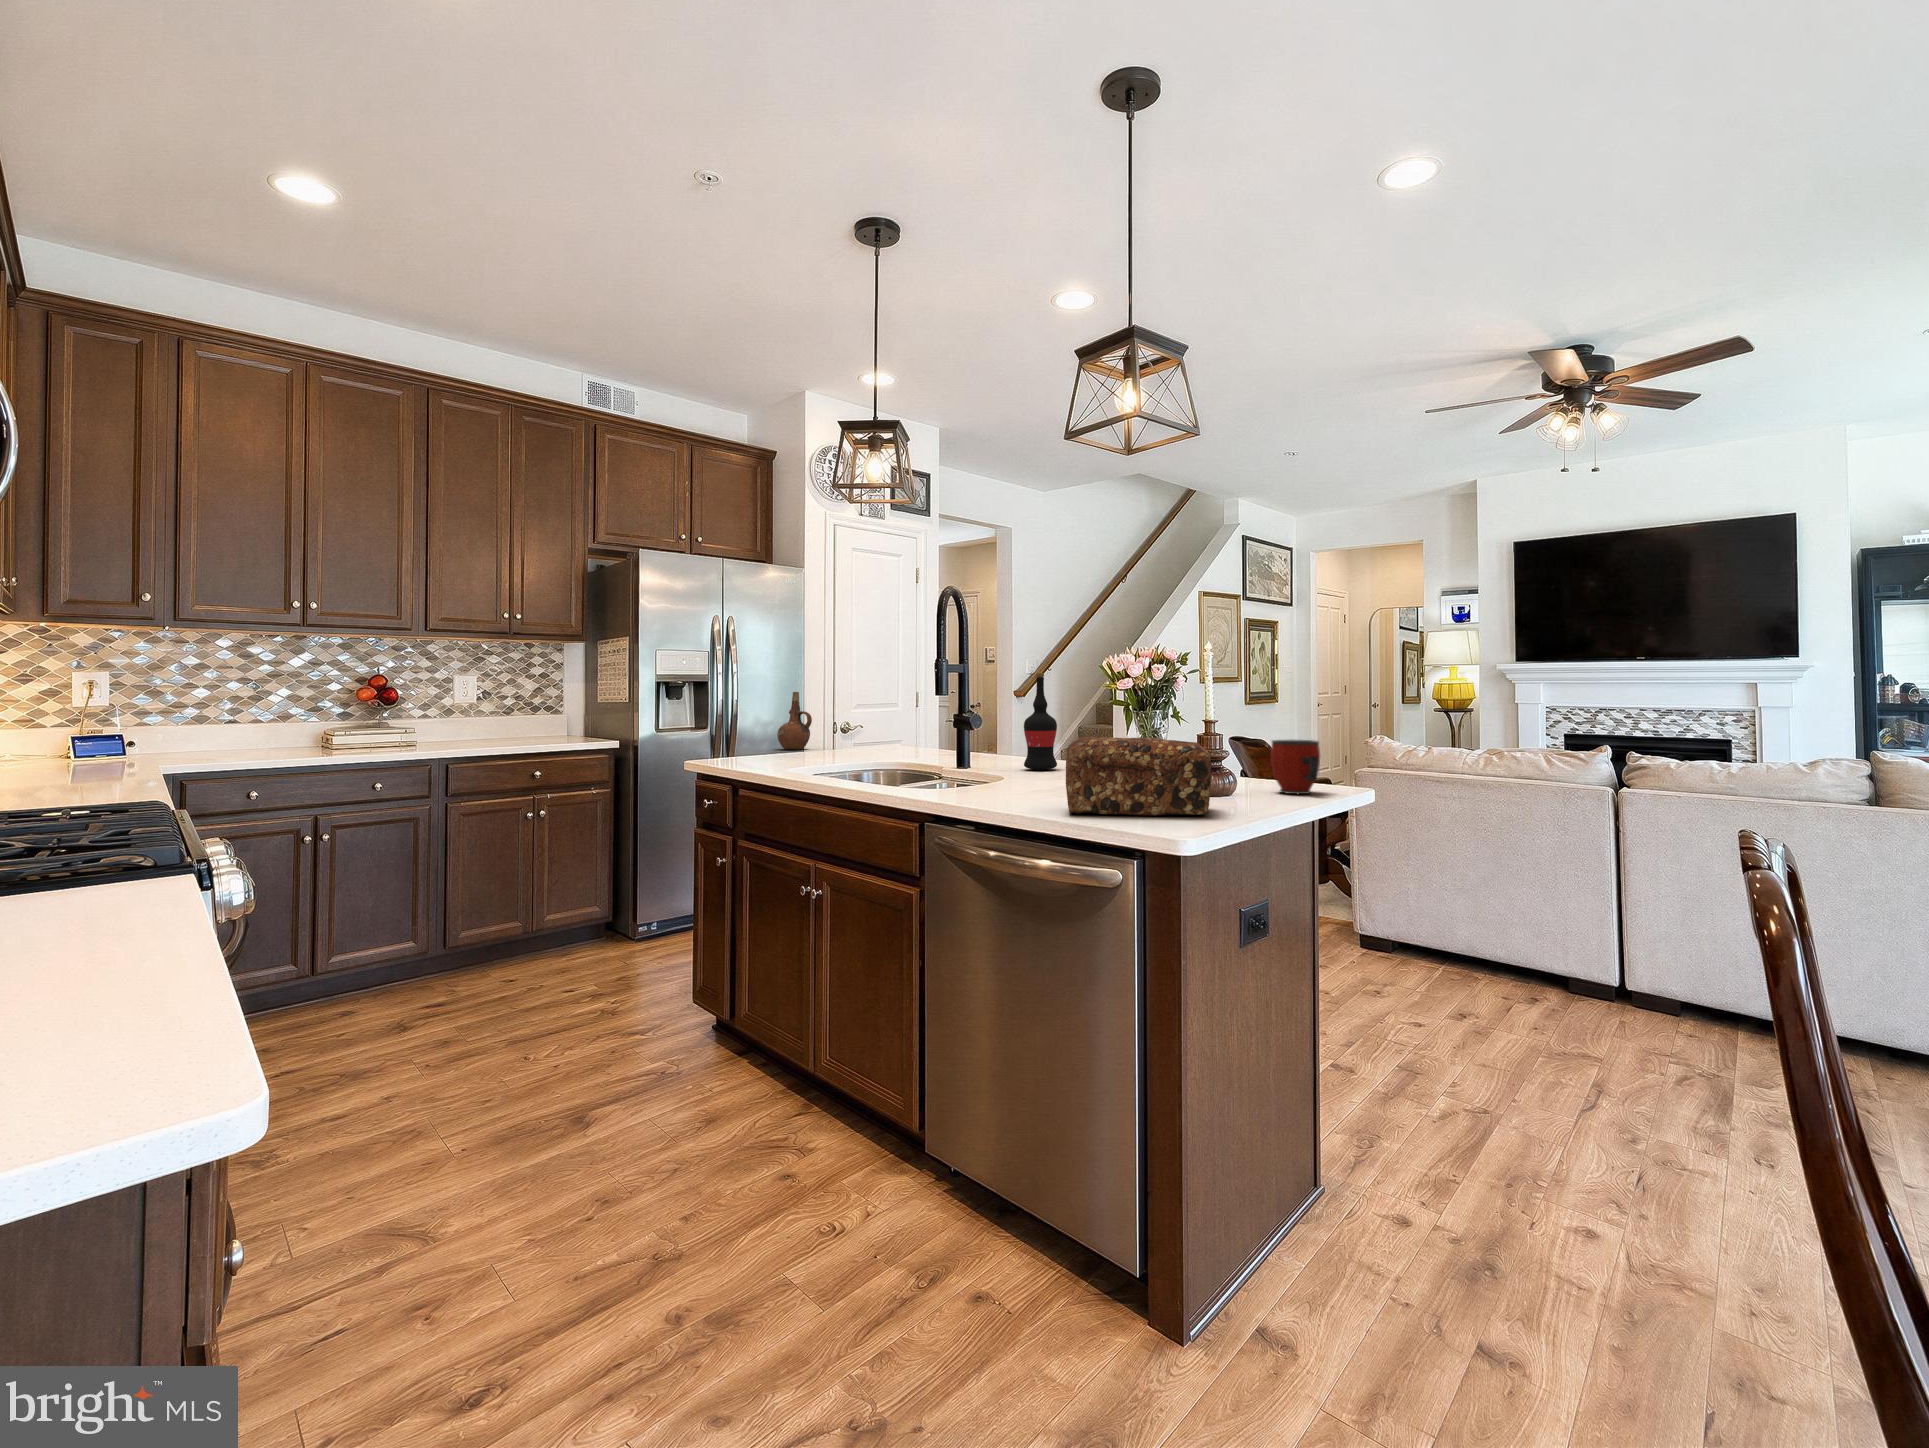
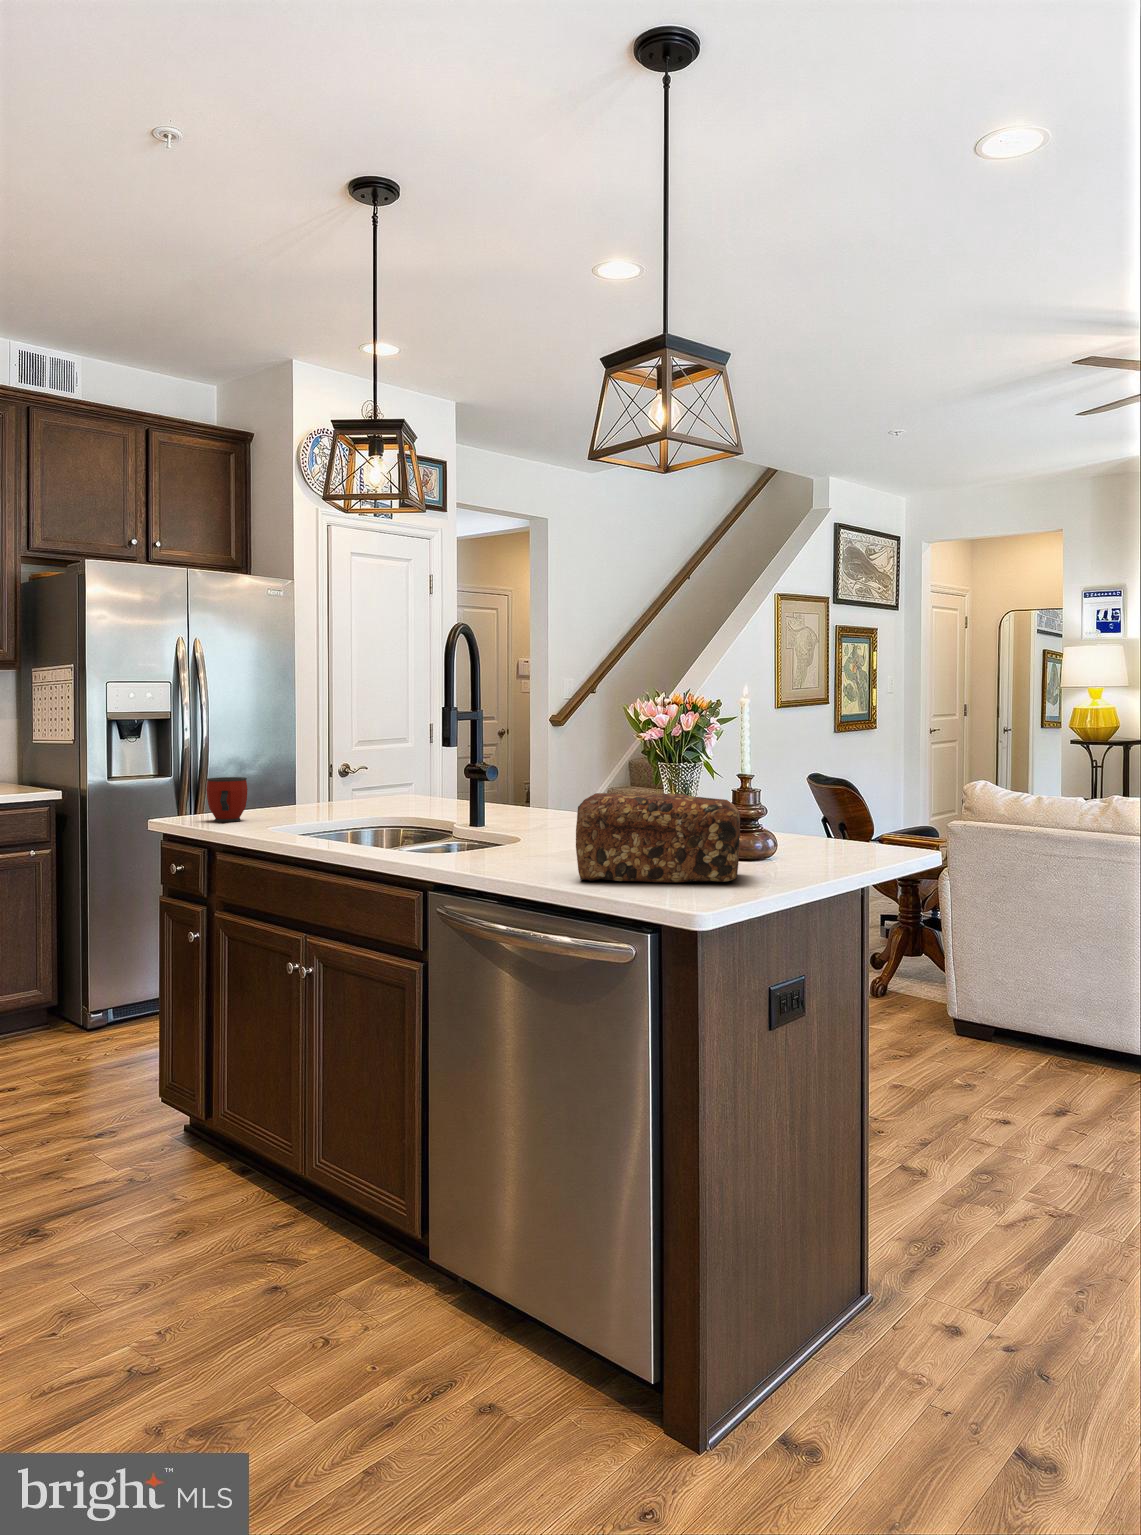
wine bottle: present [1024,673,1057,770] -> none [544,712,584,826]
ceramic pitcher: present [777,692,812,749] -> none [256,731,298,800]
mug: present [1271,740,1320,794] -> present [206,777,248,822]

